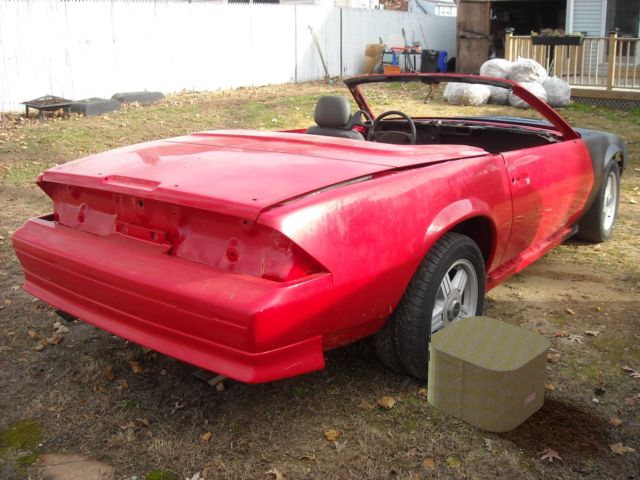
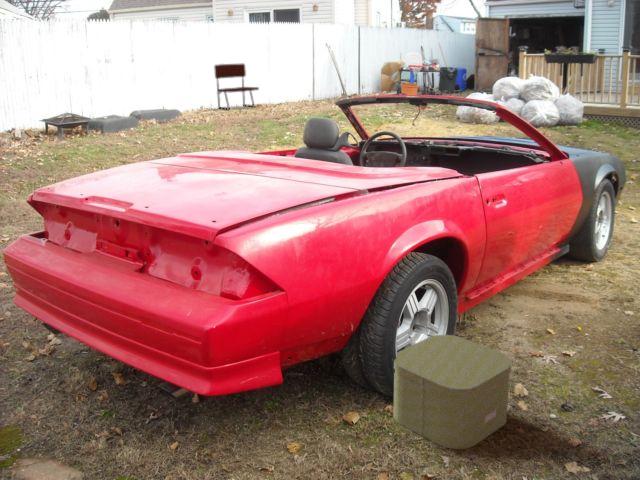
bench: none [195,45,241,92] -> present [214,63,259,110]

